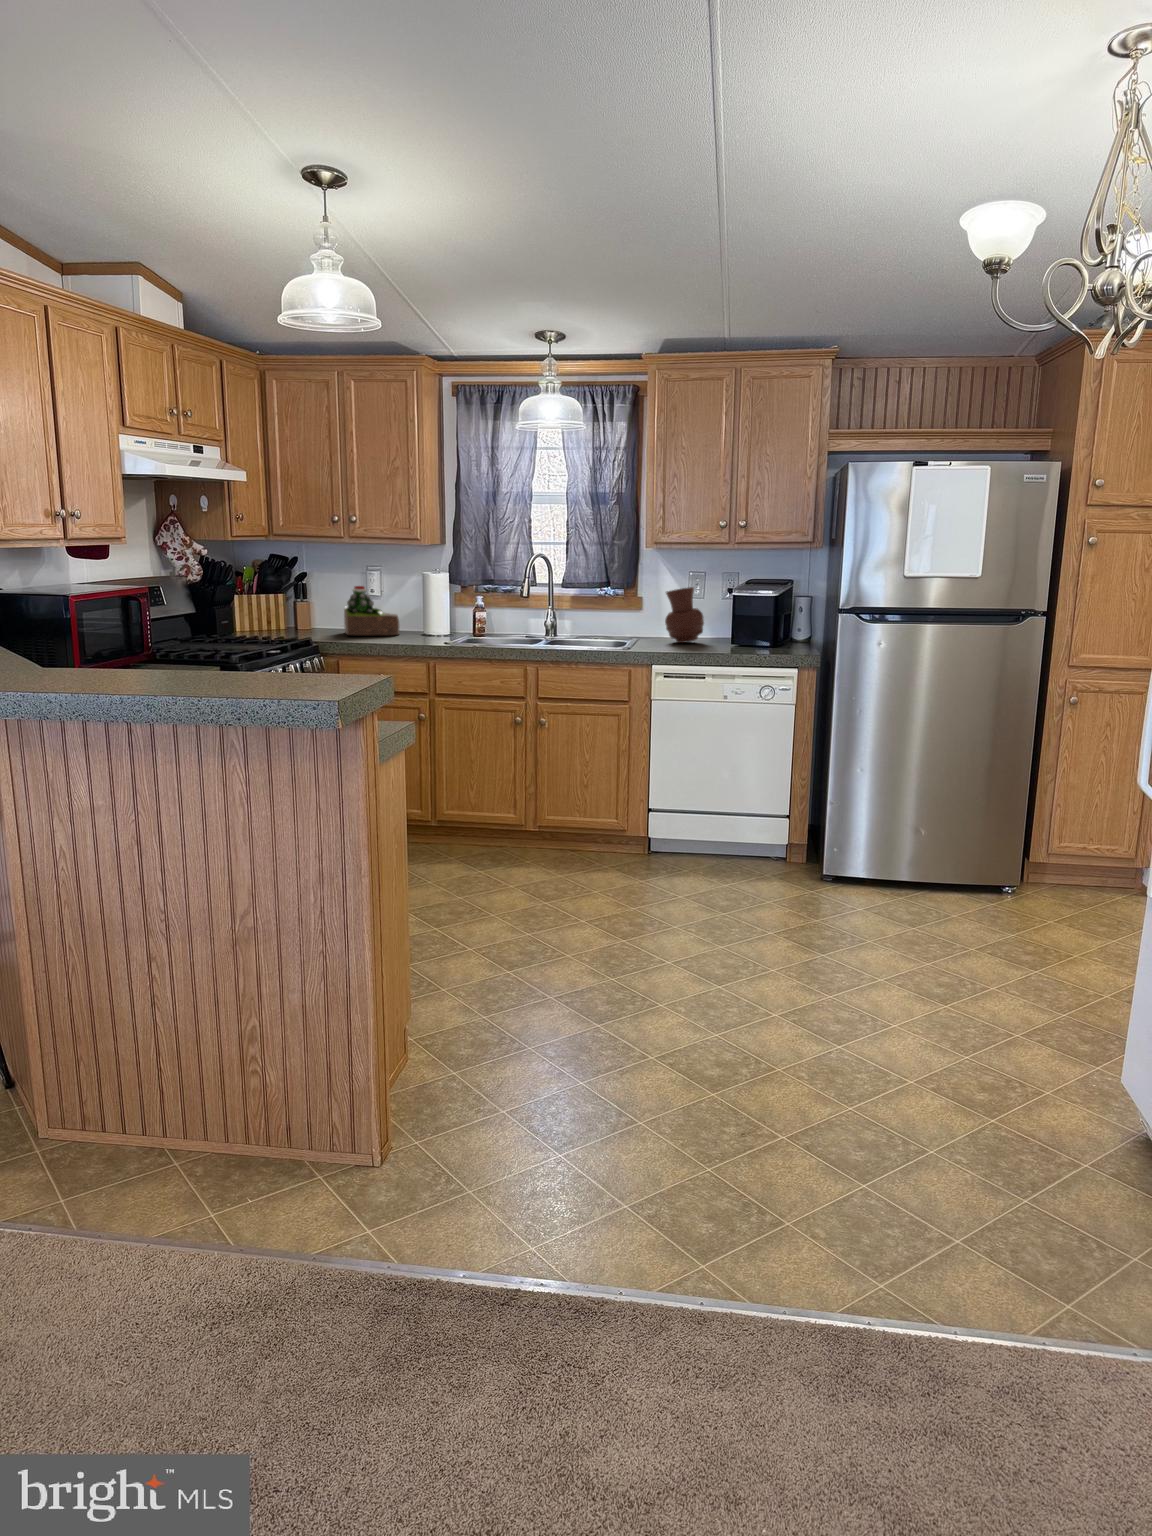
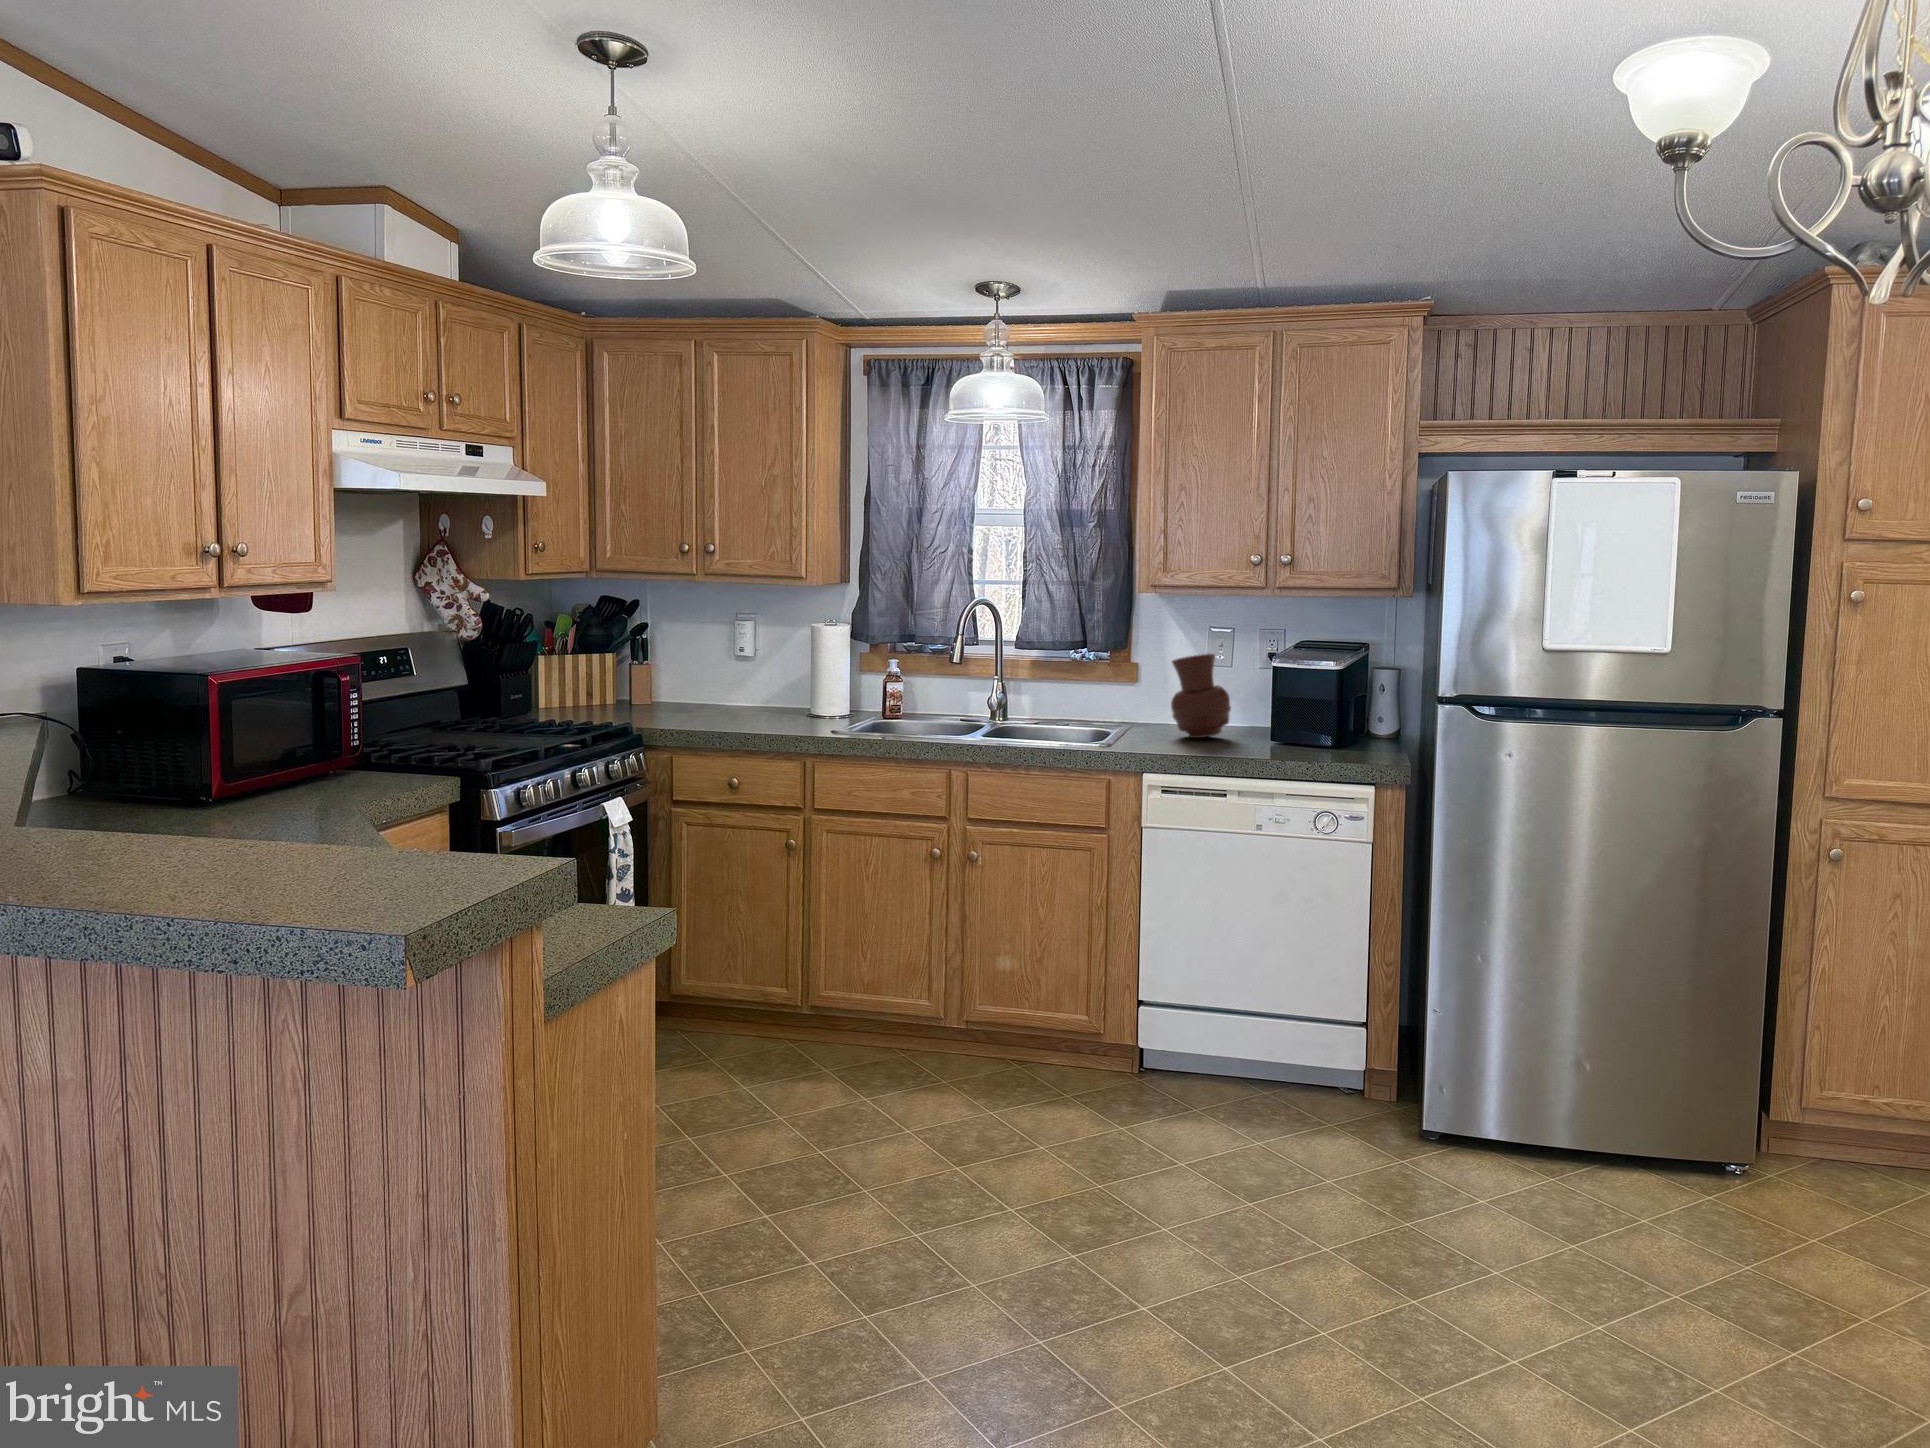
succulent plant: present [344,586,399,635] -> none [696,644,776,718]

